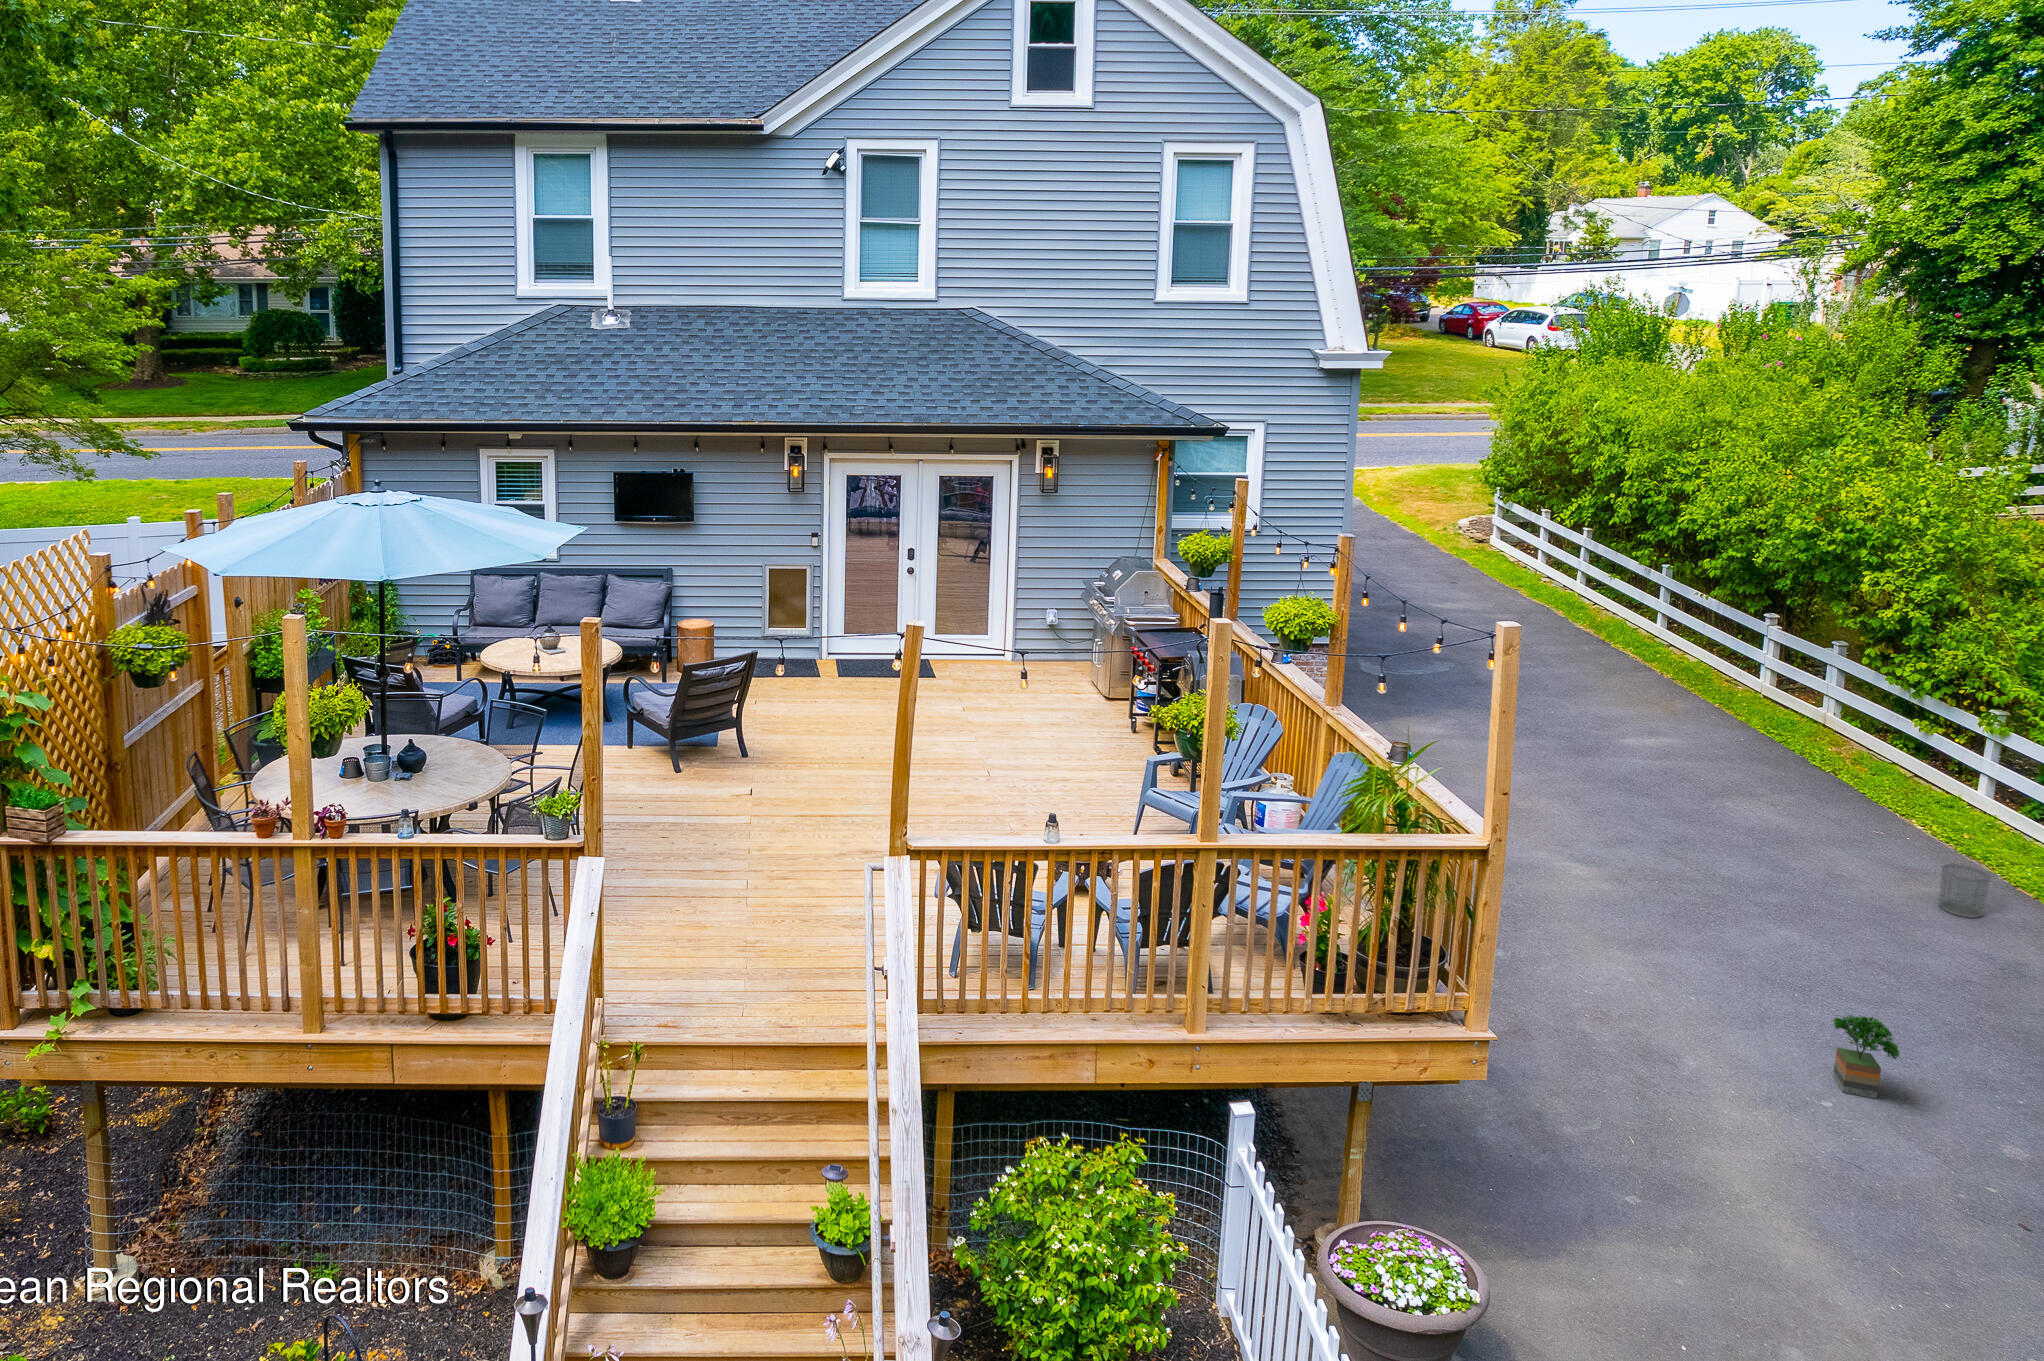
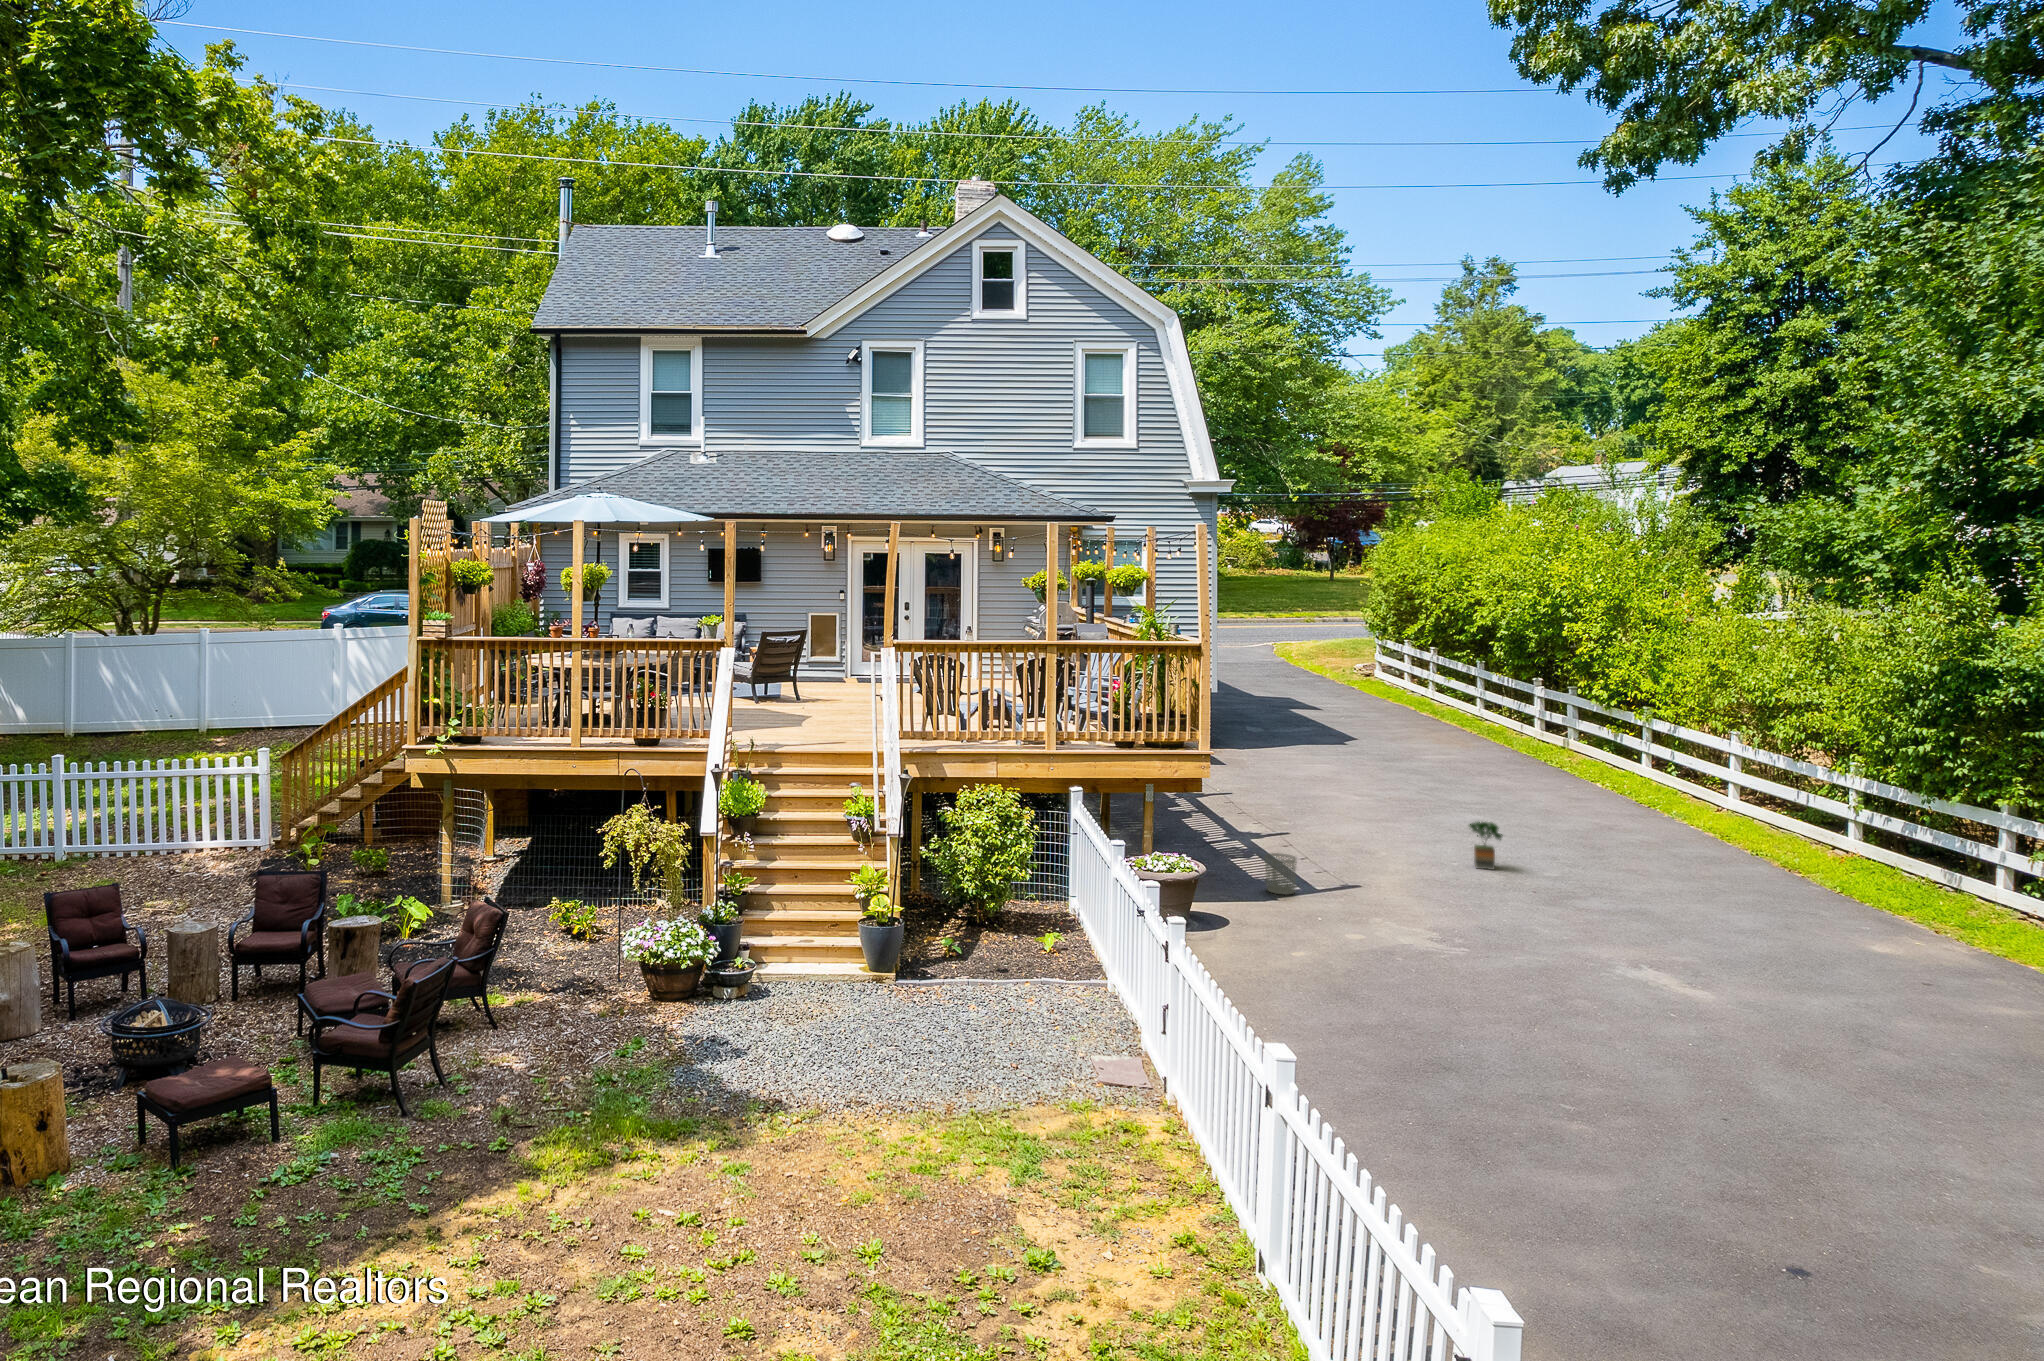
waste bin: present [1939,864,1990,918] -> present [1265,853,1296,894]

